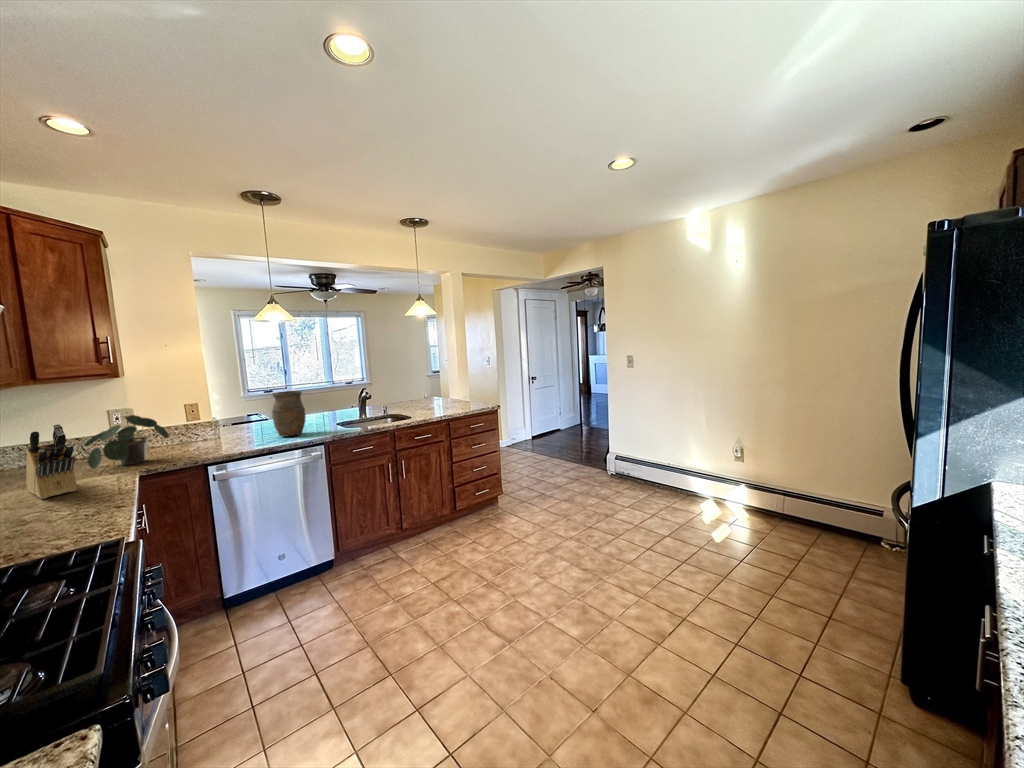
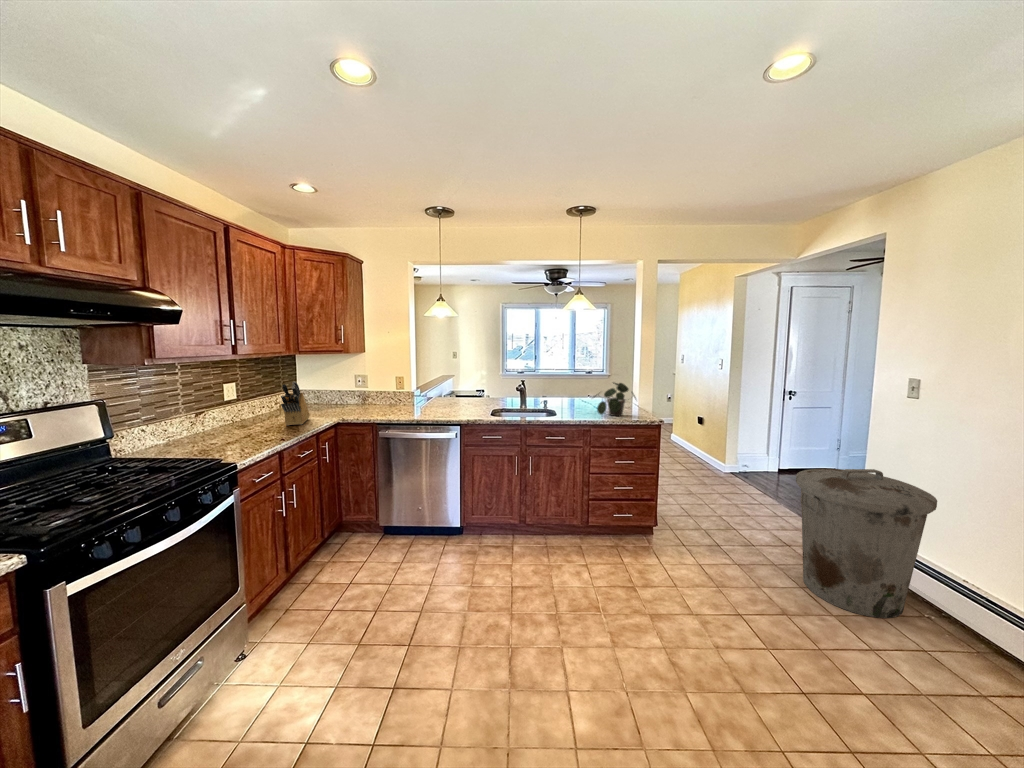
vase: present [272,391,306,437] -> none [438,376,462,414]
trash can: none [590,412,658,502] -> present [796,468,937,618]
potted plant: present [85,415,169,469] -> present [597,383,636,416]

